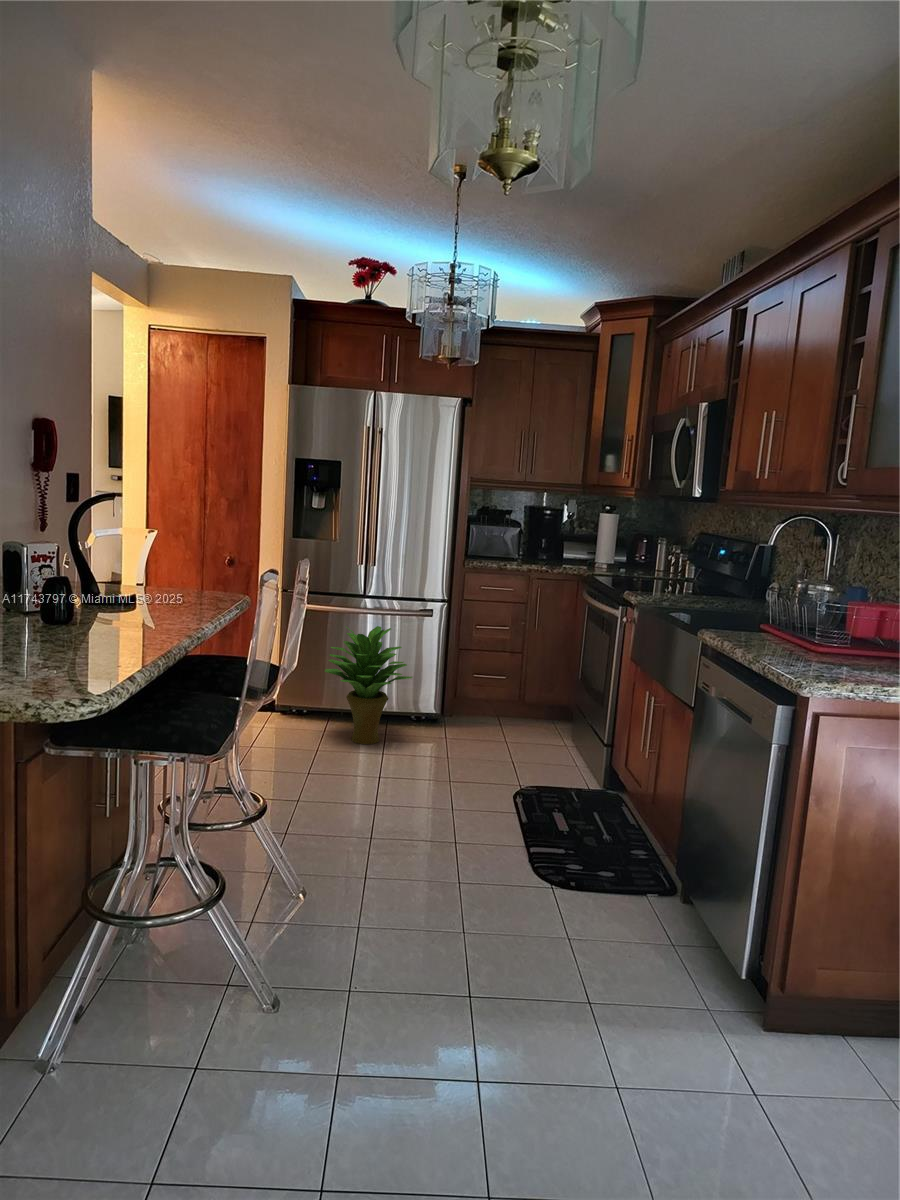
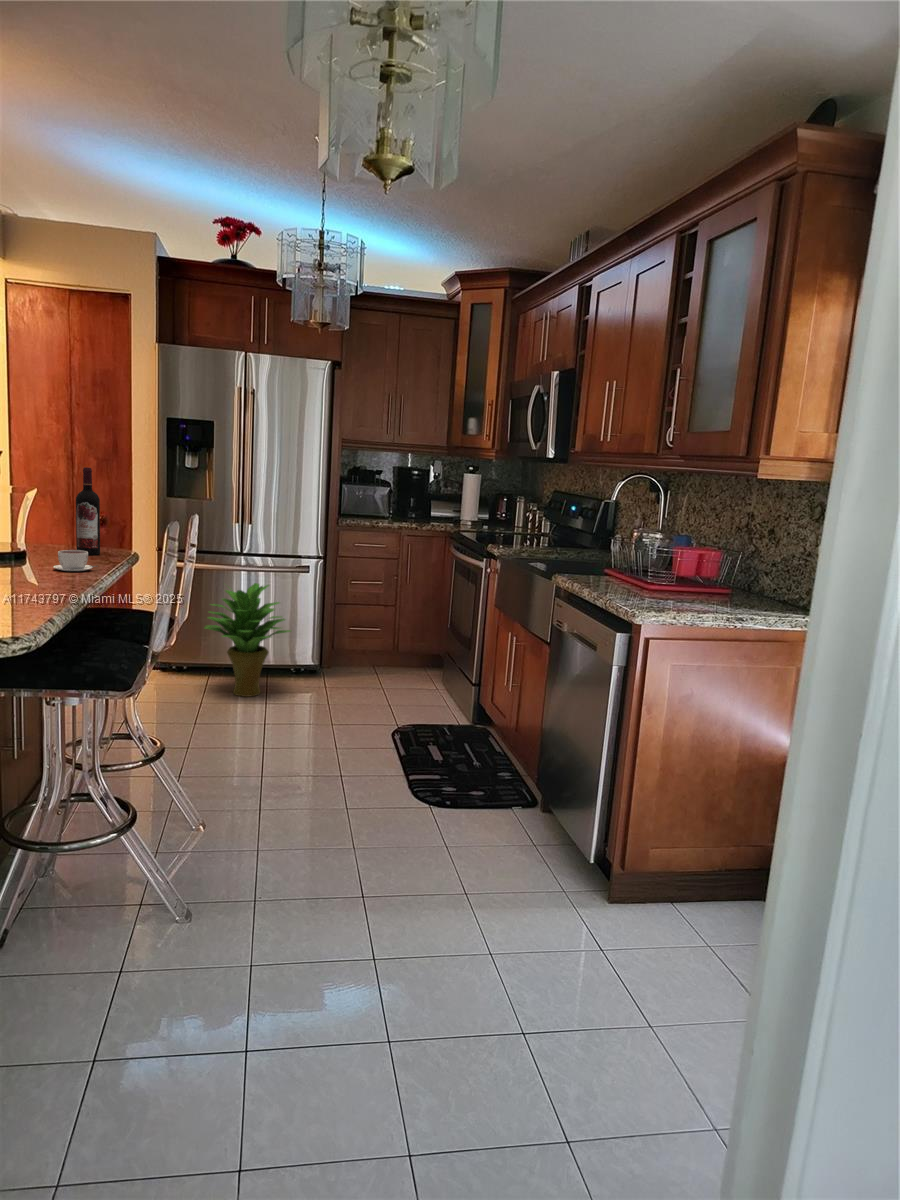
wine bottle: none [192,509,216,598] -> present [76,467,100,555]
coffee cup: none [160,595,205,617] -> present [53,550,94,571]

